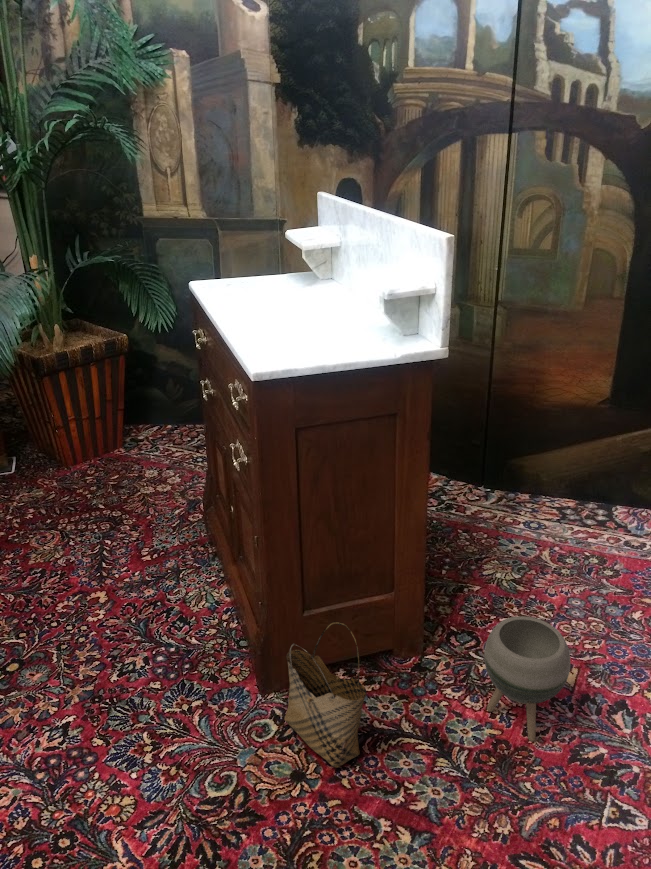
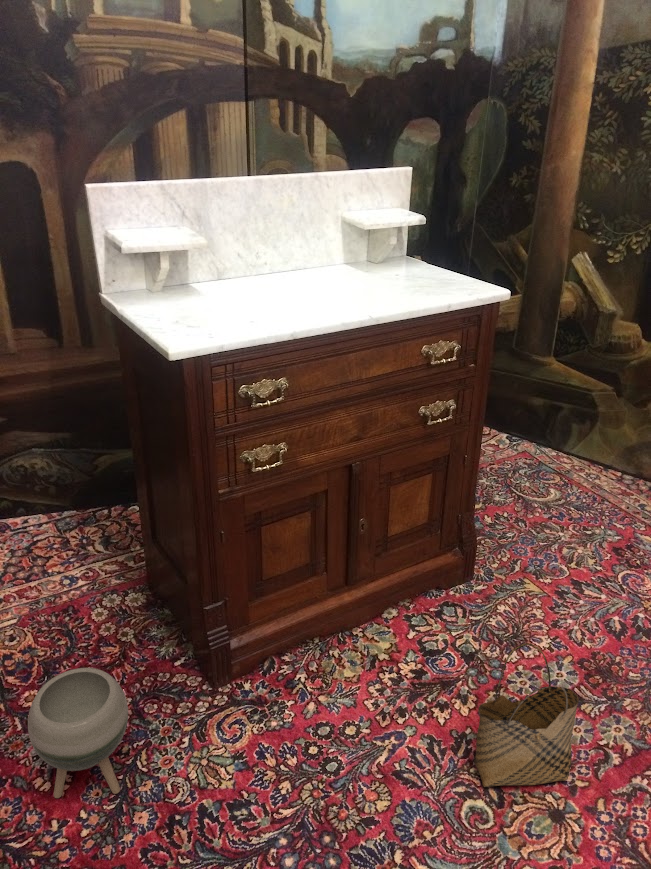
planter: present [484,616,570,741] -> present [28,668,128,798]

